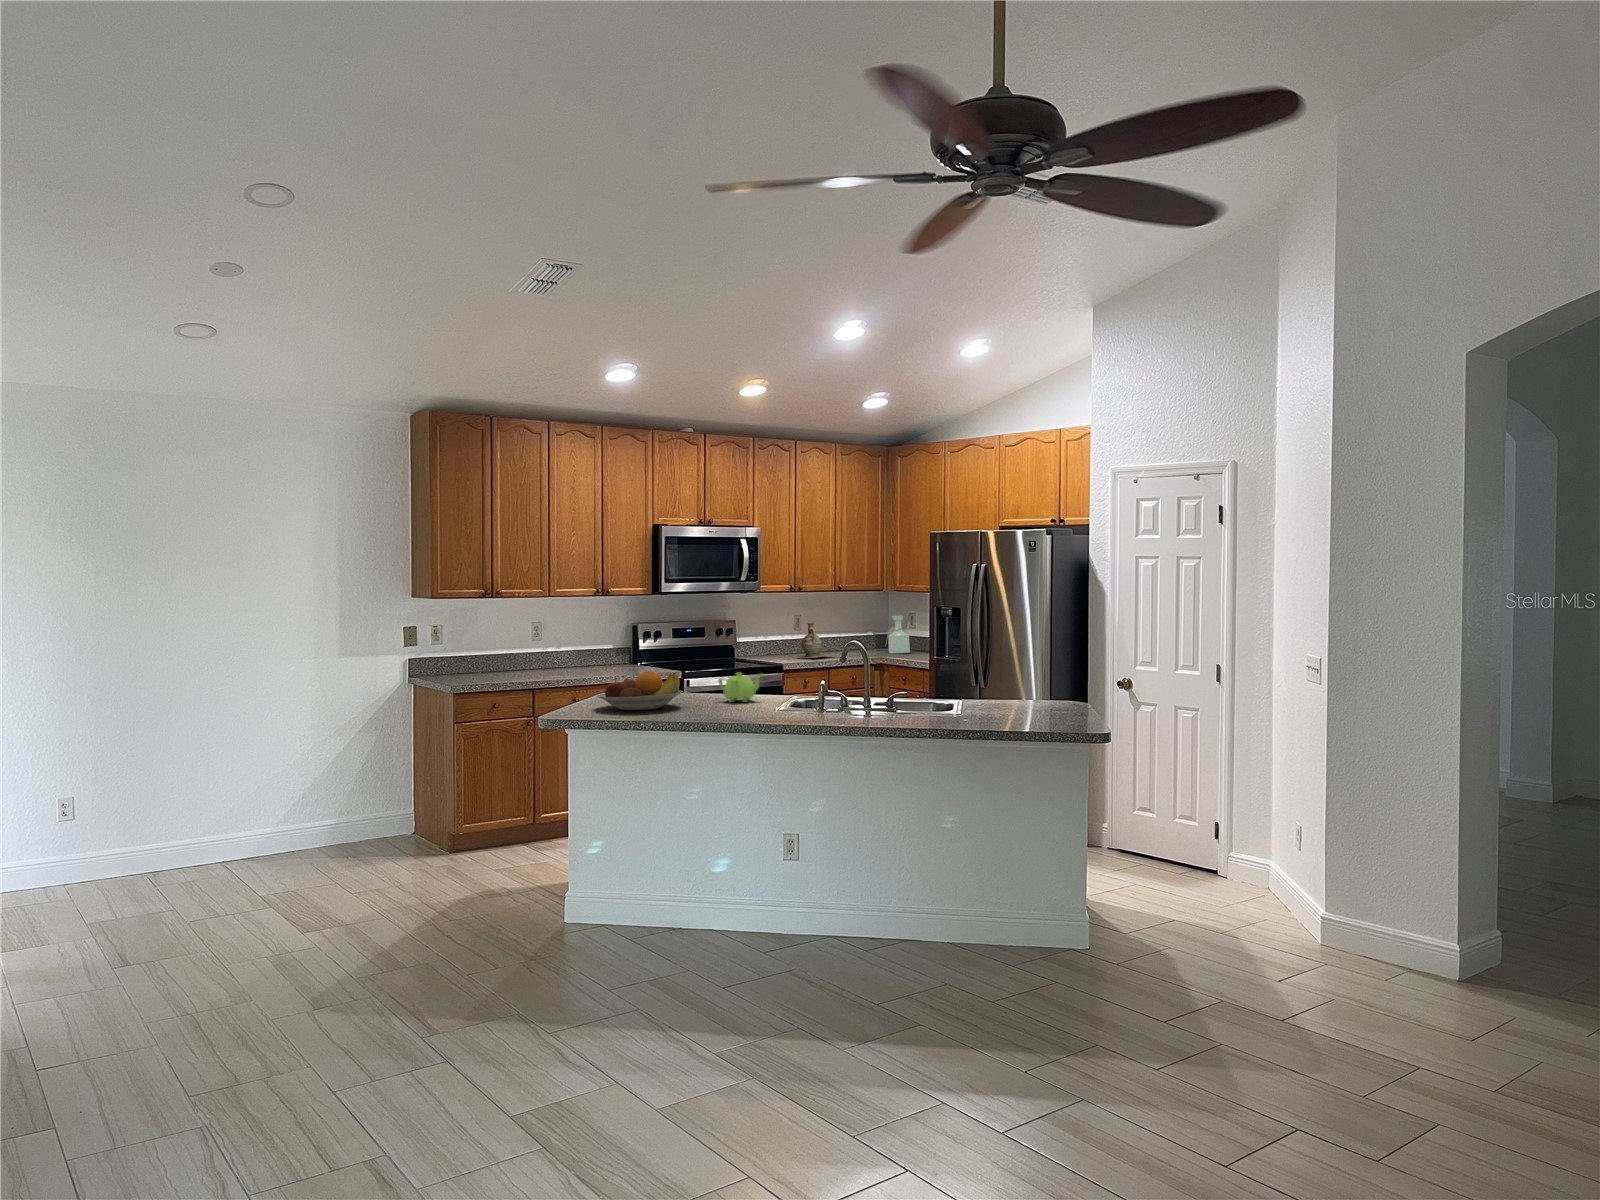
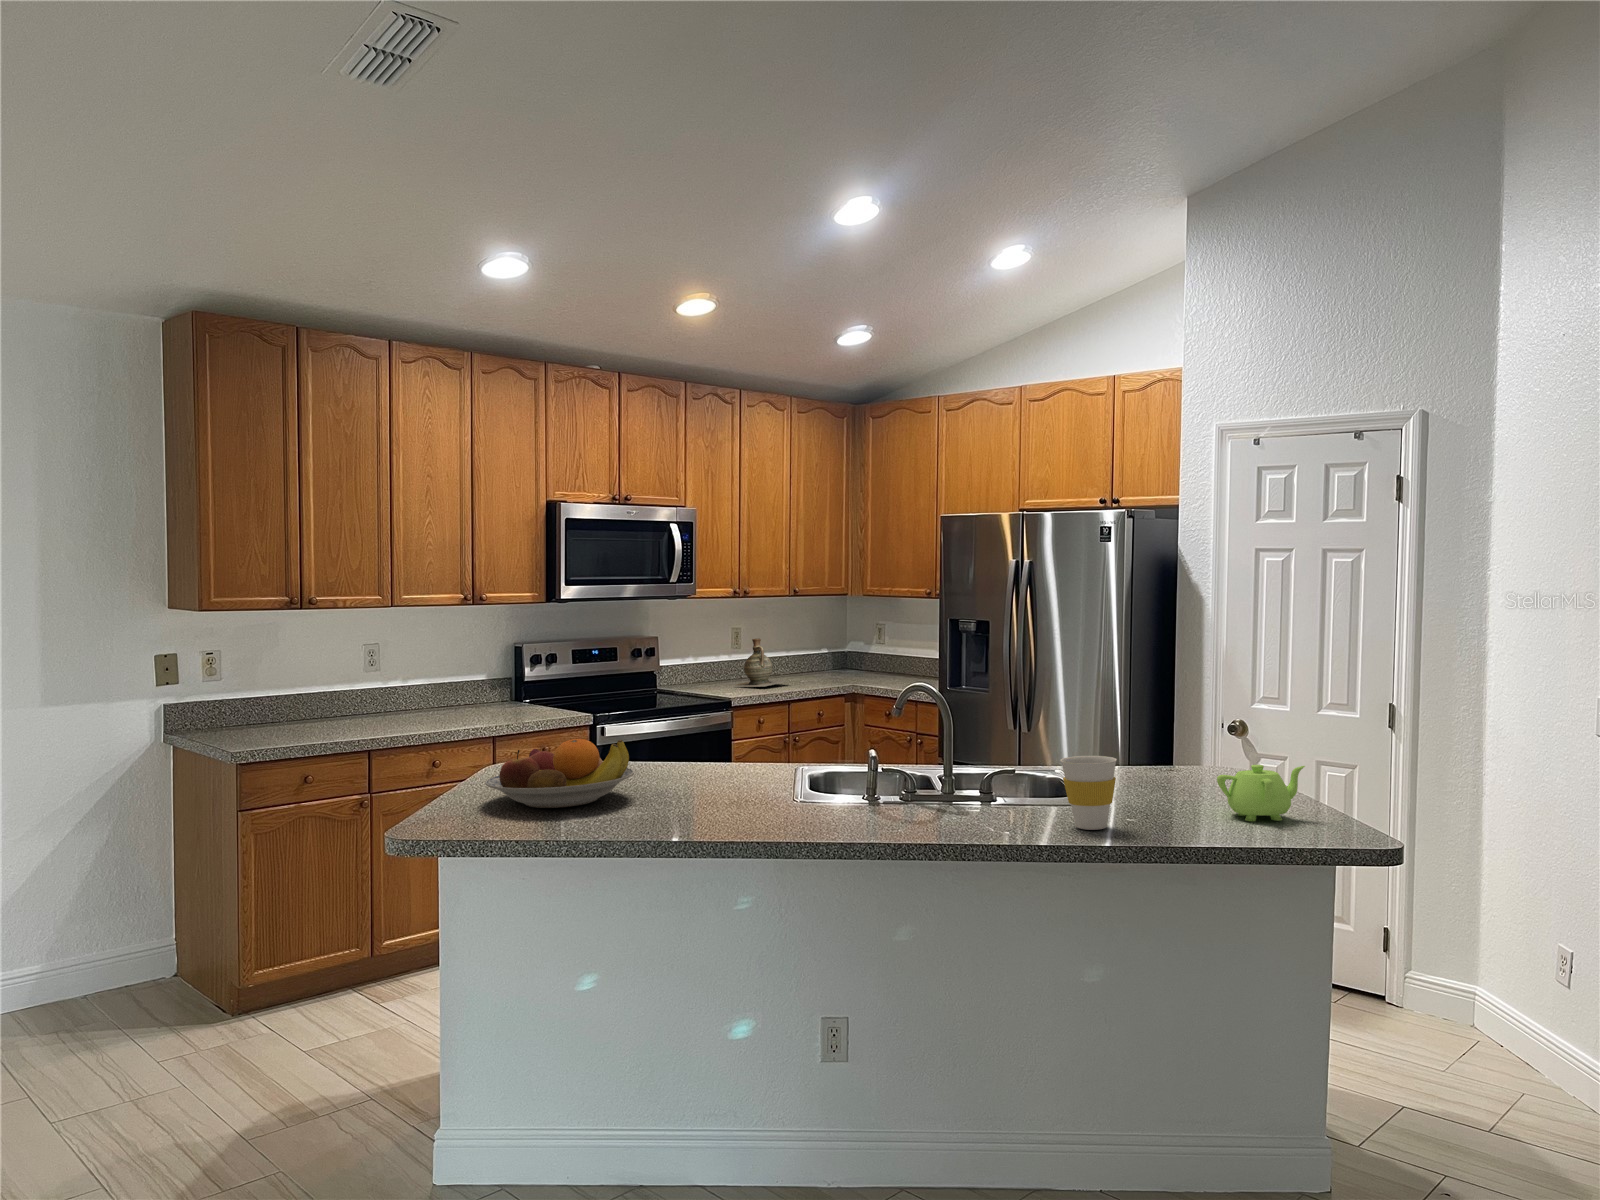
bottle: present [886,613,910,654] -> none [849,624,882,678]
teapot: present [718,673,761,702] -> present [1217,765,1305,821]
cup: none [921,682,954,724] -> present [1060,756,1117,830]

